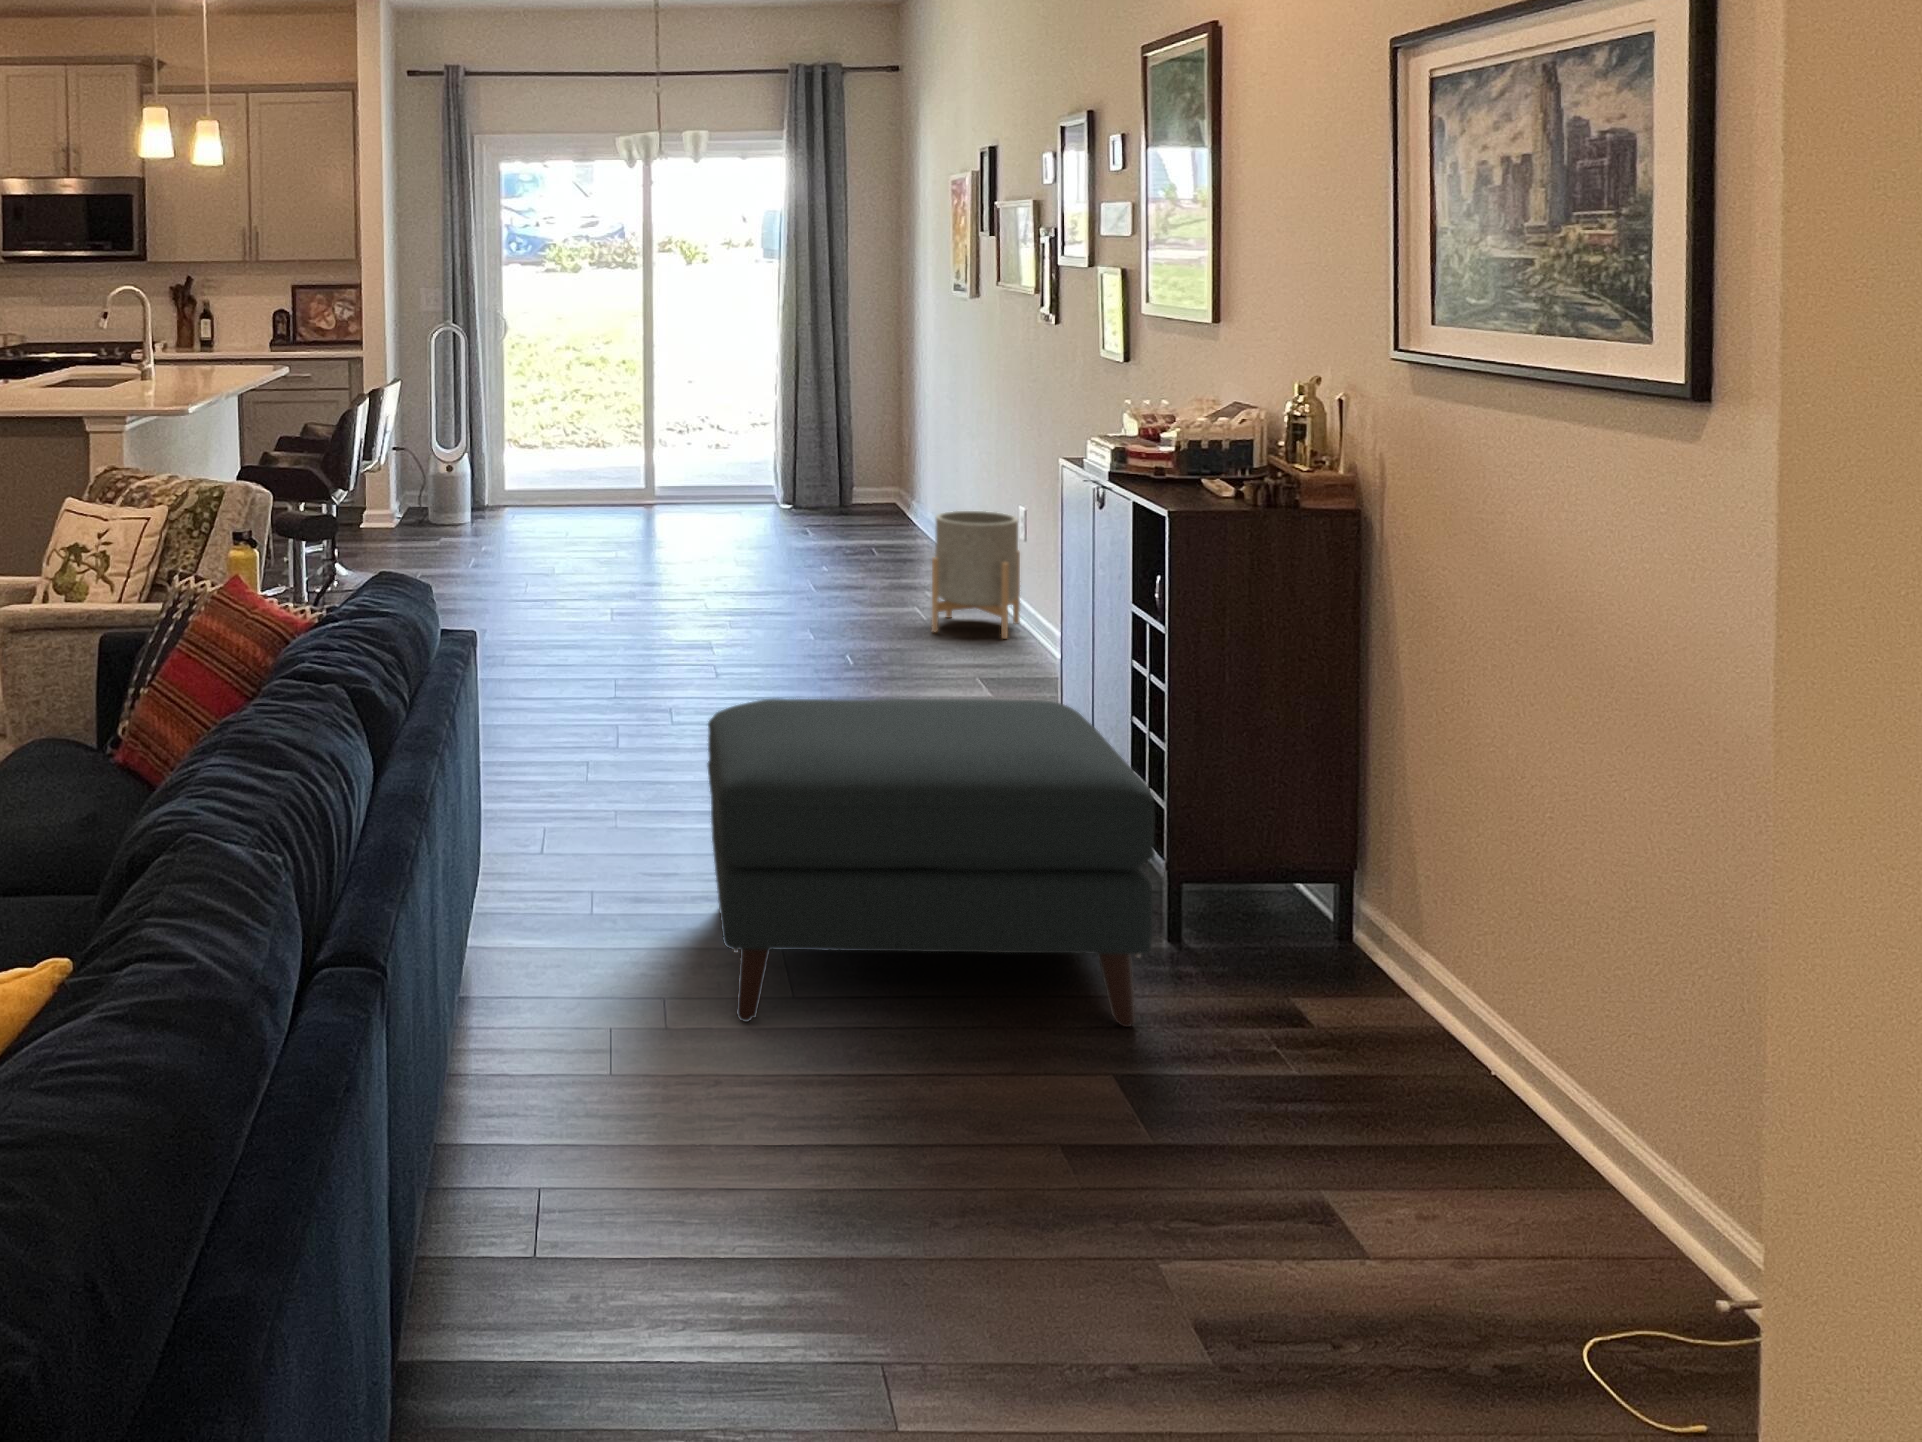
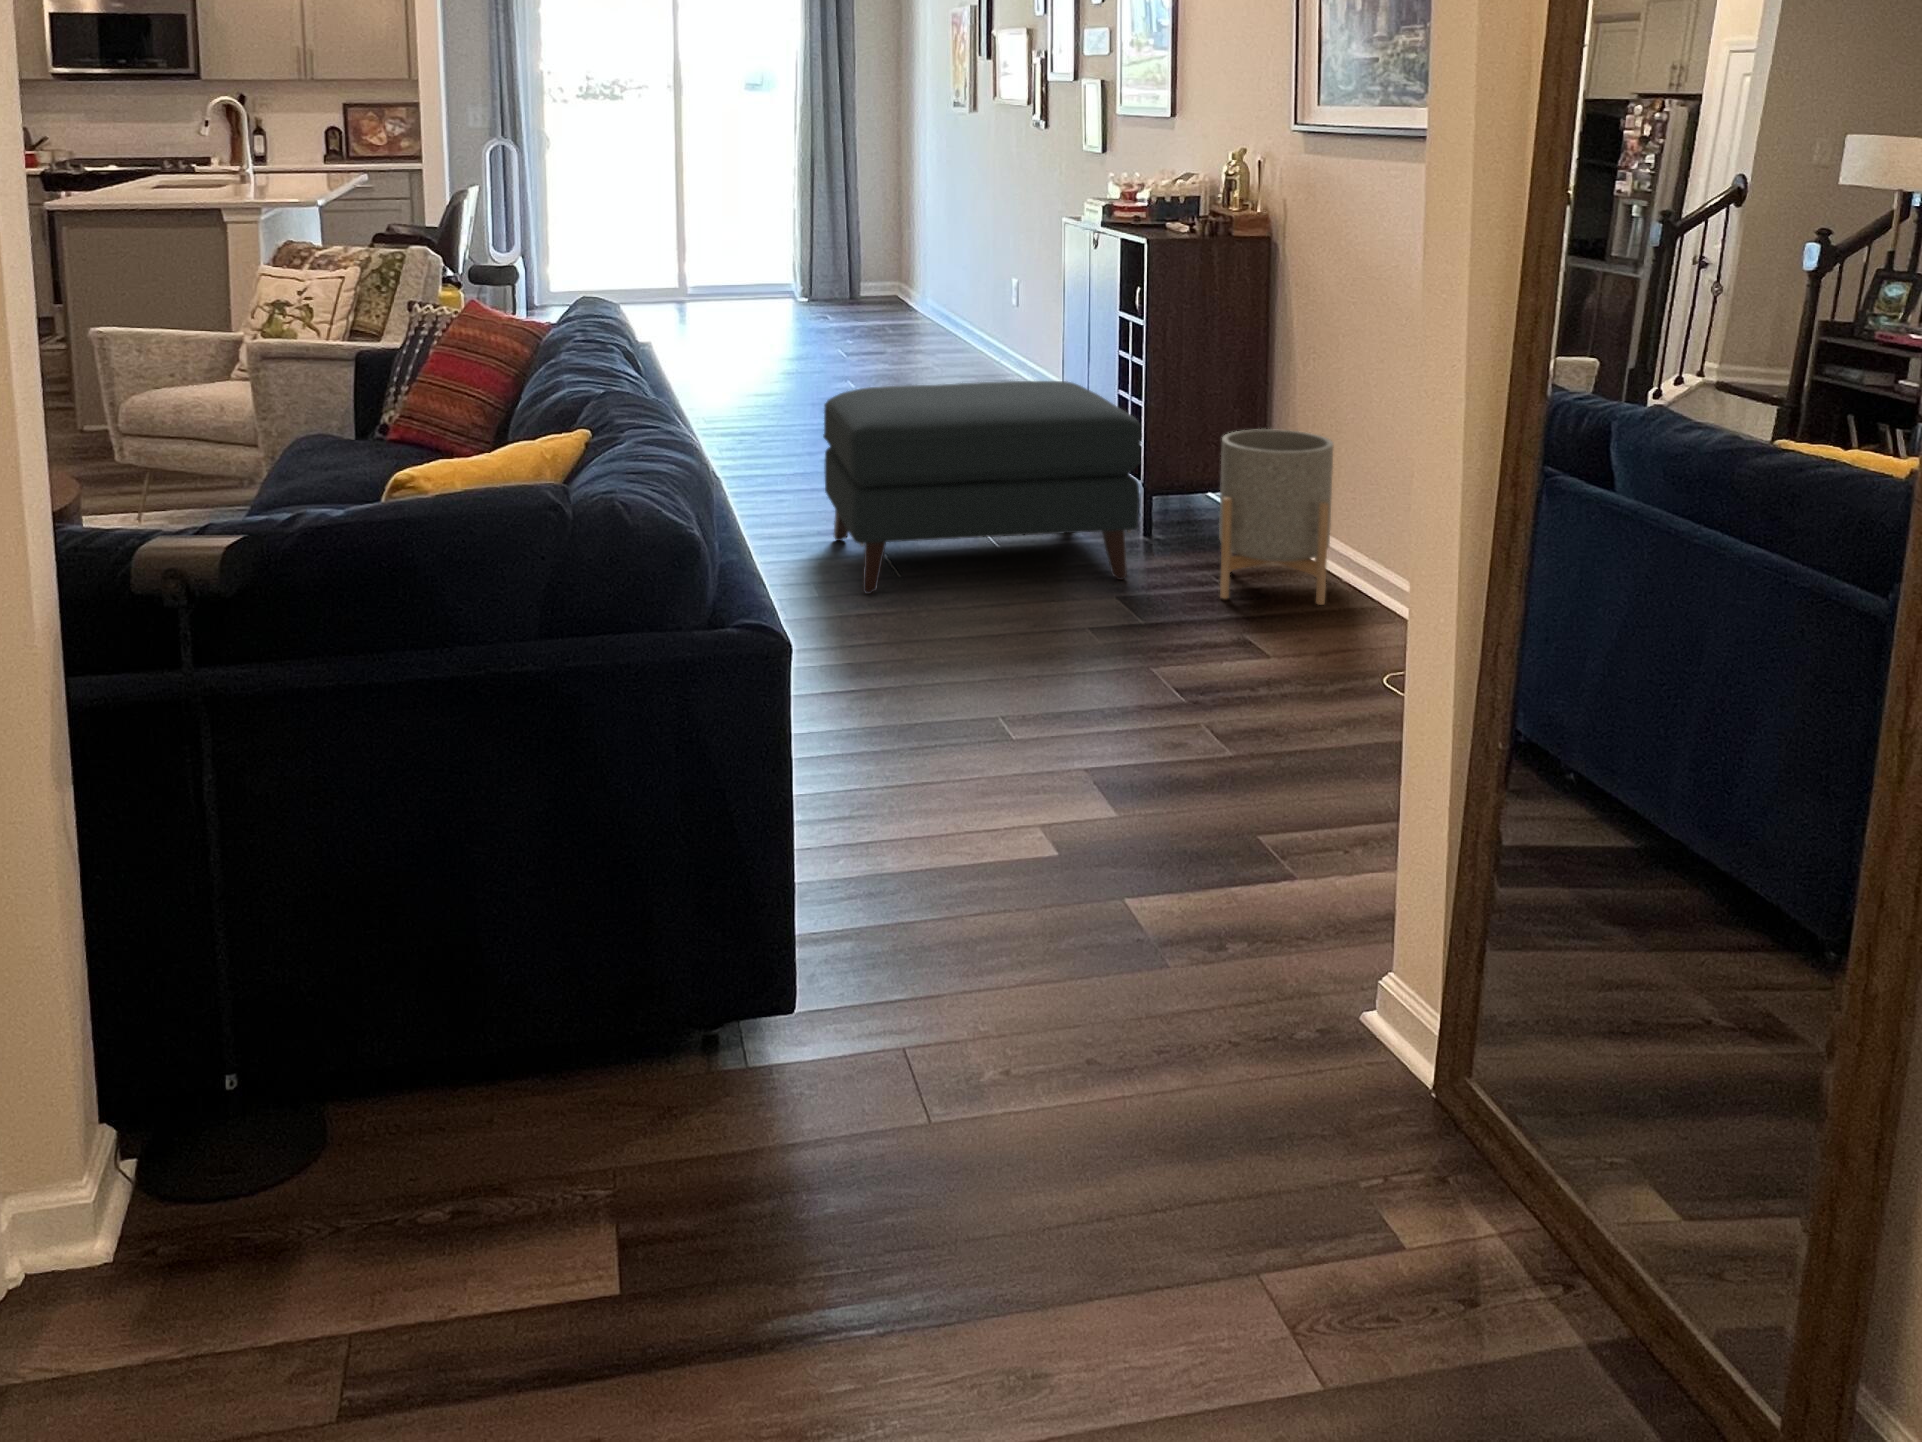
planter: present [932,511,1020,639] -> present [1219,429,1333,605]

